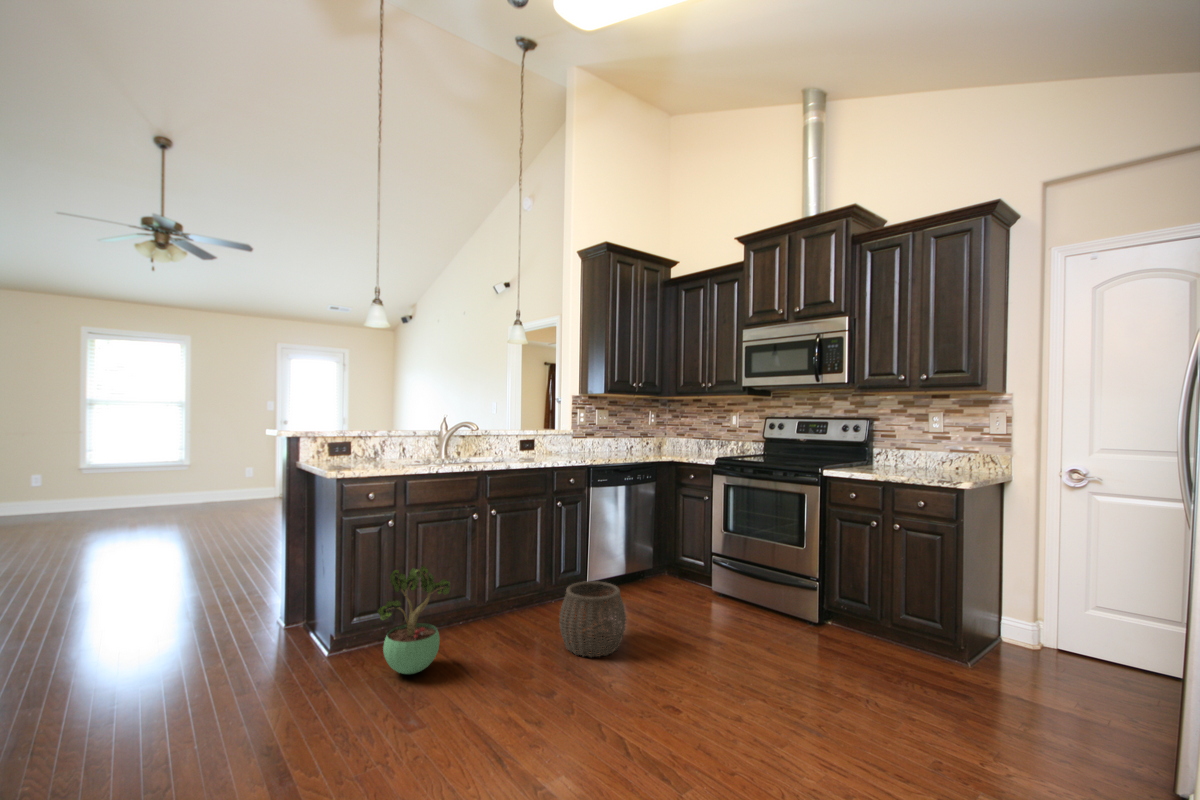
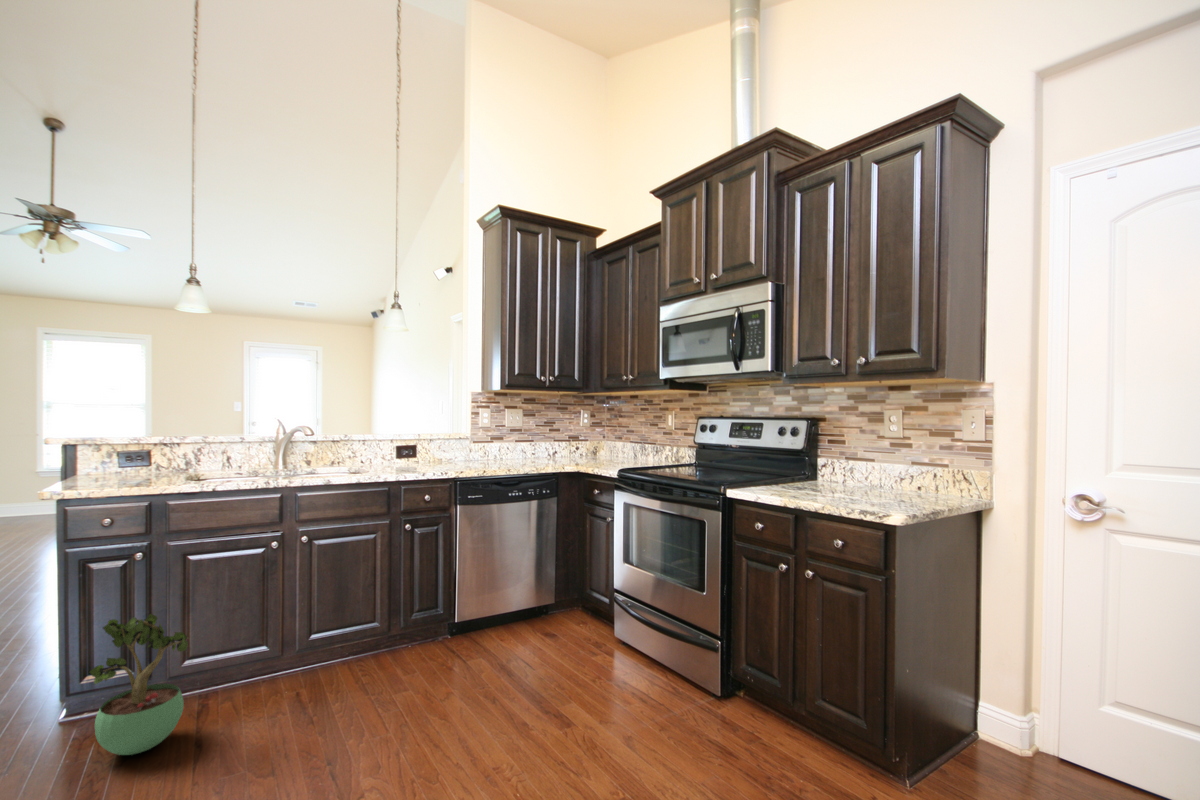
woven basket: present [559,581,626,657] -> none [353,631,446,738]

